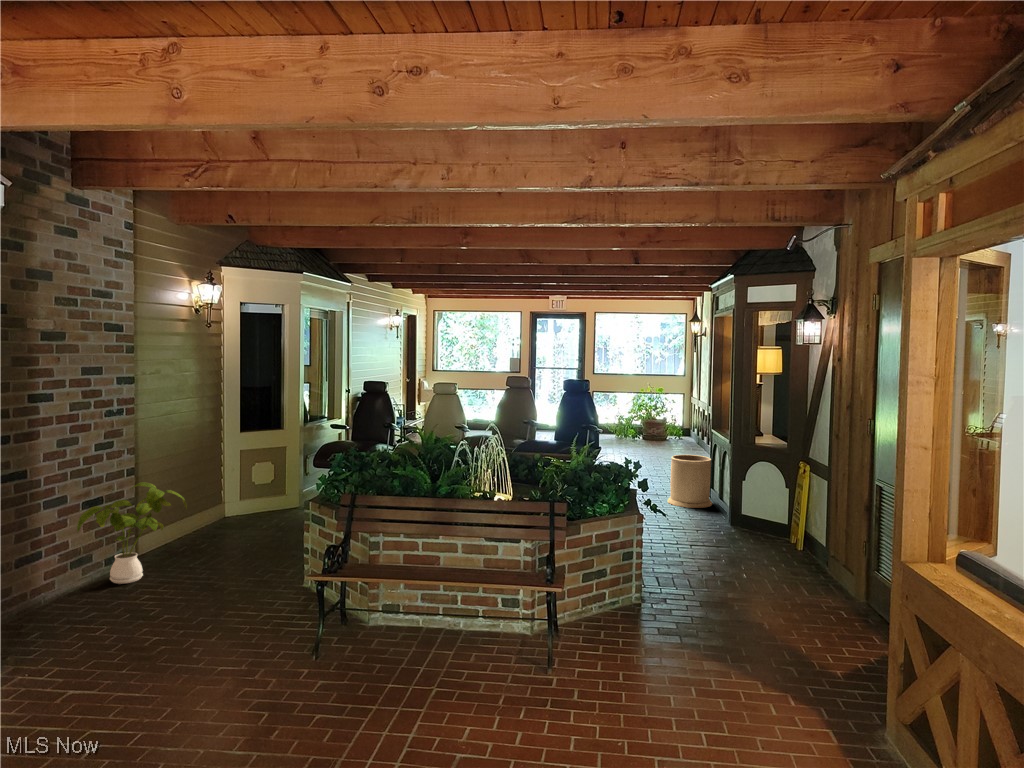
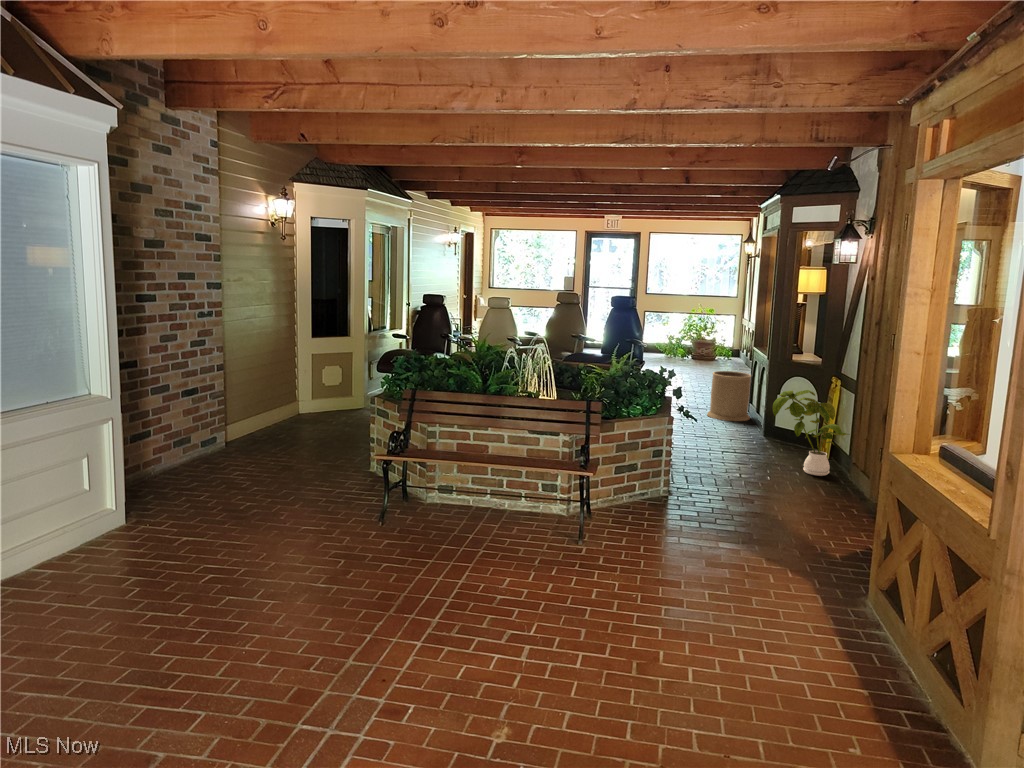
house plant: present [77,482,187,584] -> present [773,390,849,476]

